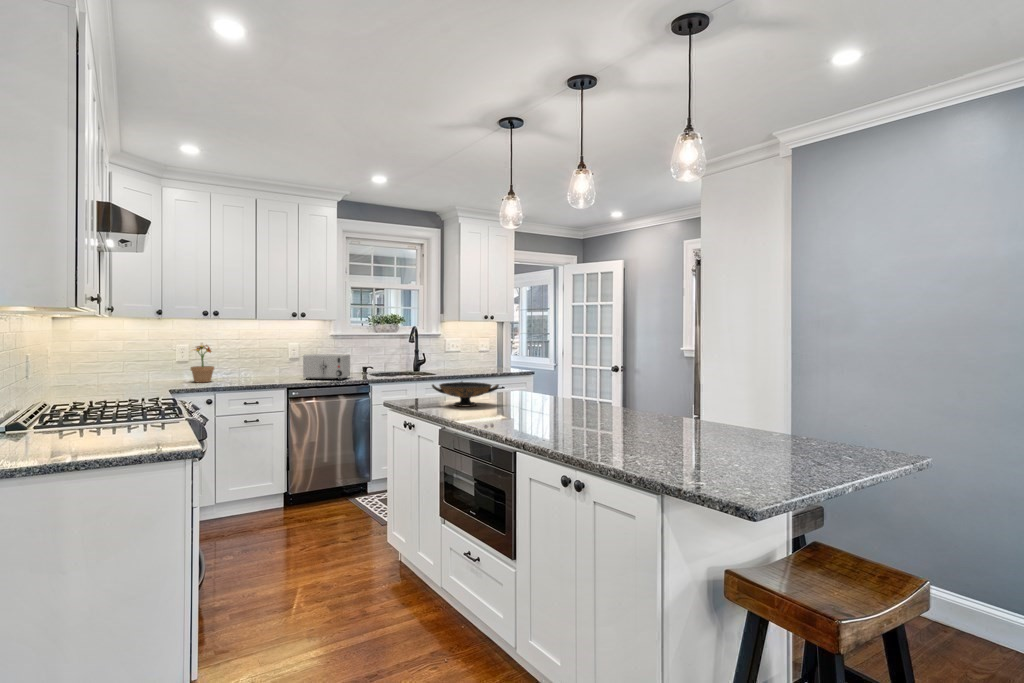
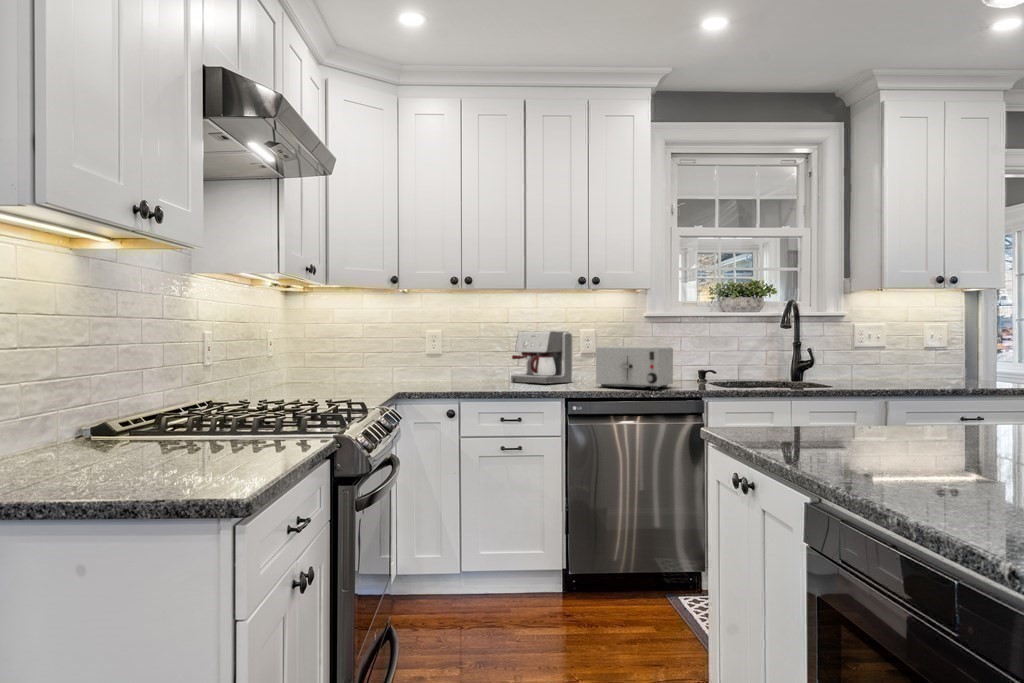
potted plant: present [190,345,214,382] -> none [438,326,471,386]
coffee maker: none [242,345,285,378] -> present [511,331,573,384]
decorative bowl: present [432,382,499,407] -> none [796,390,968,445]

